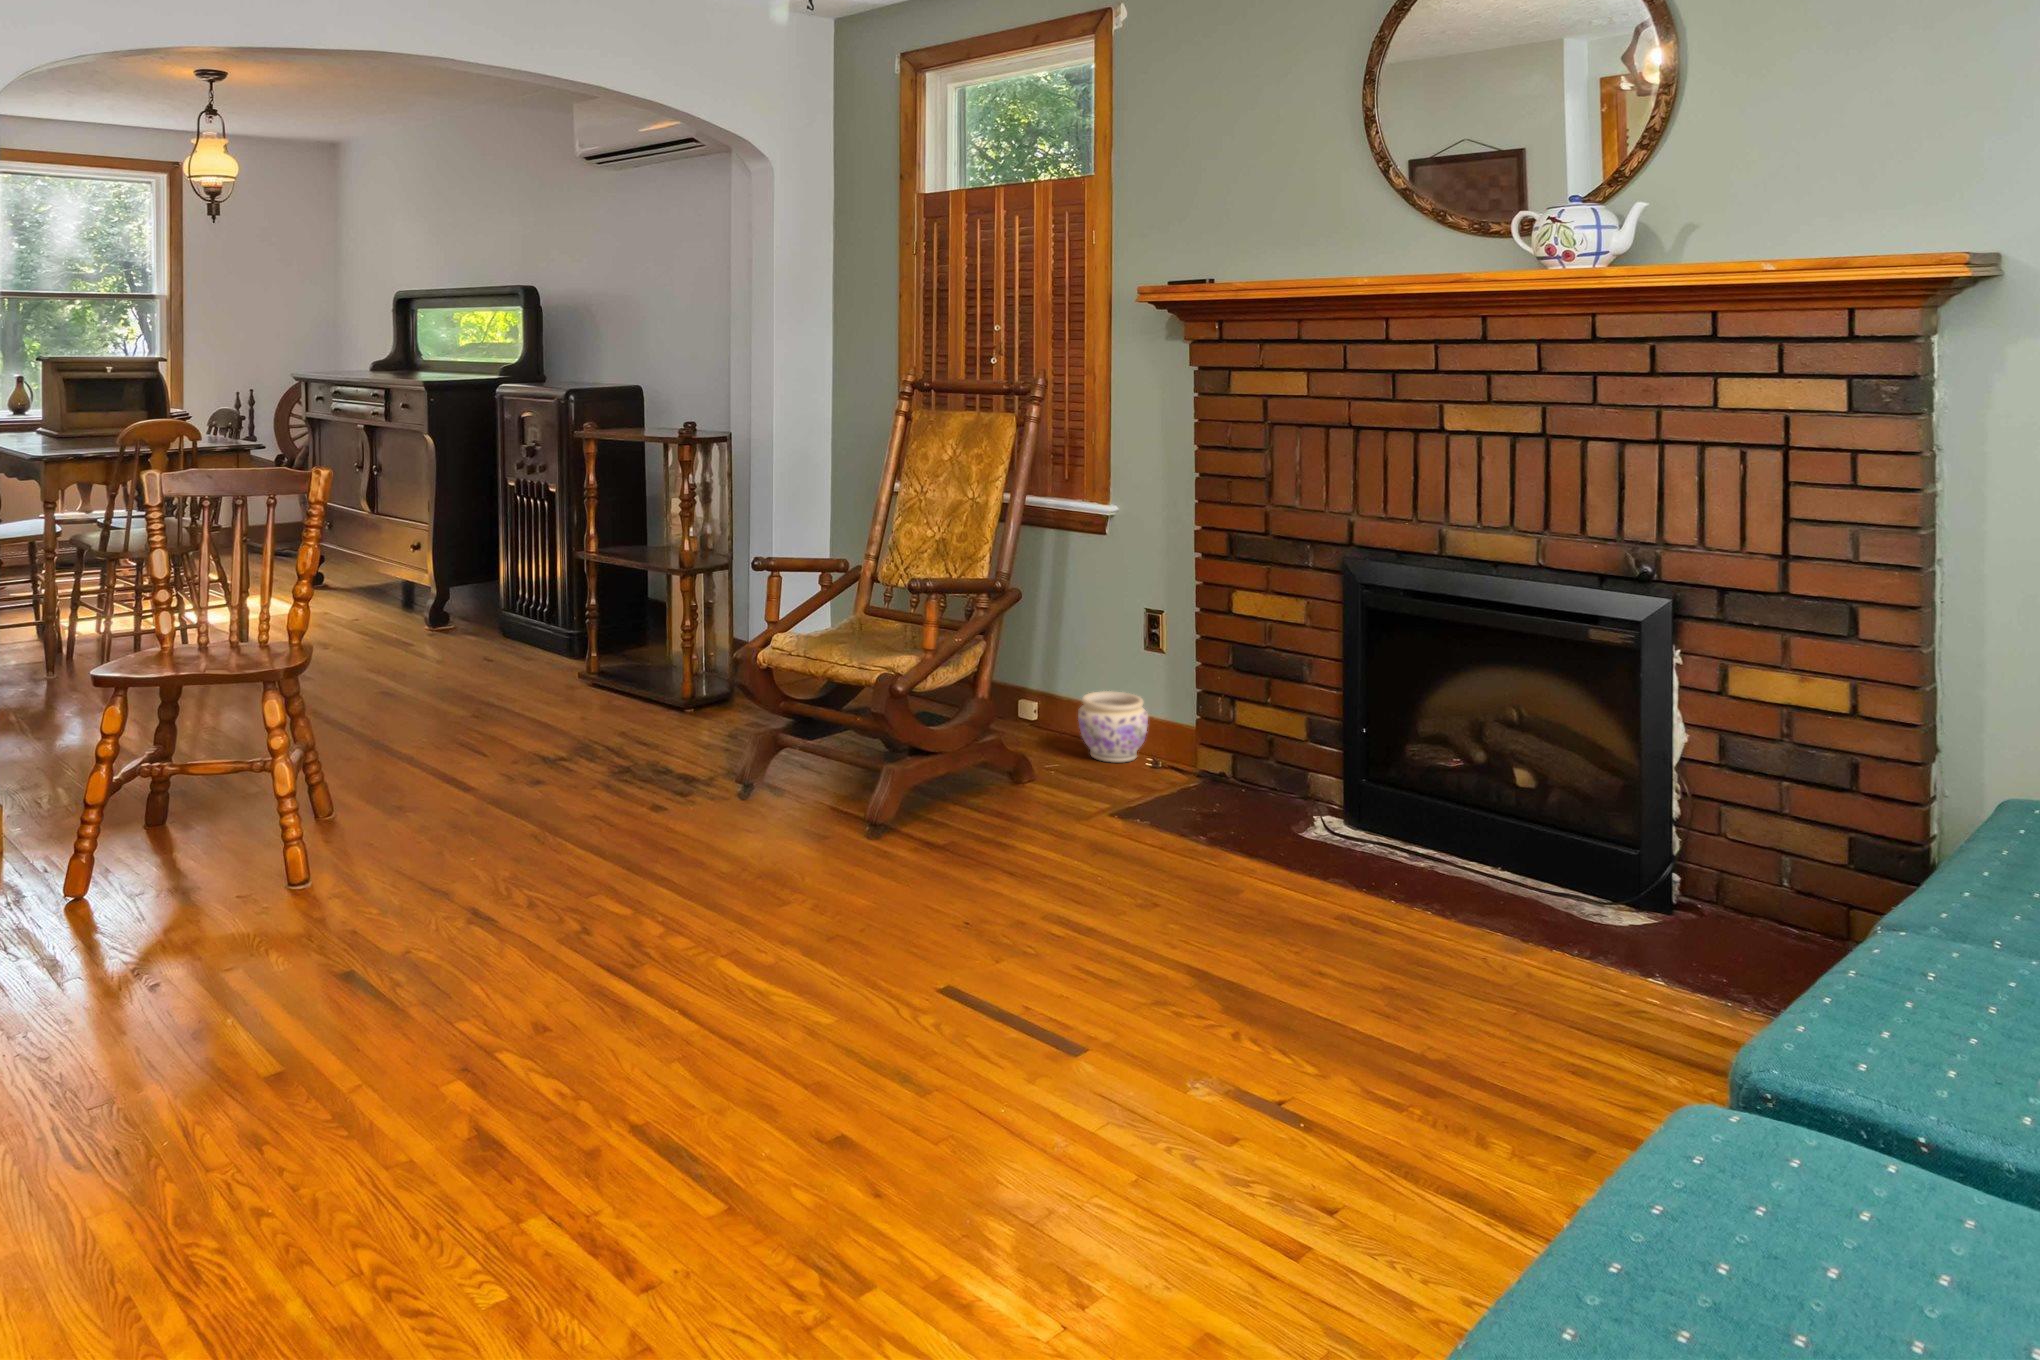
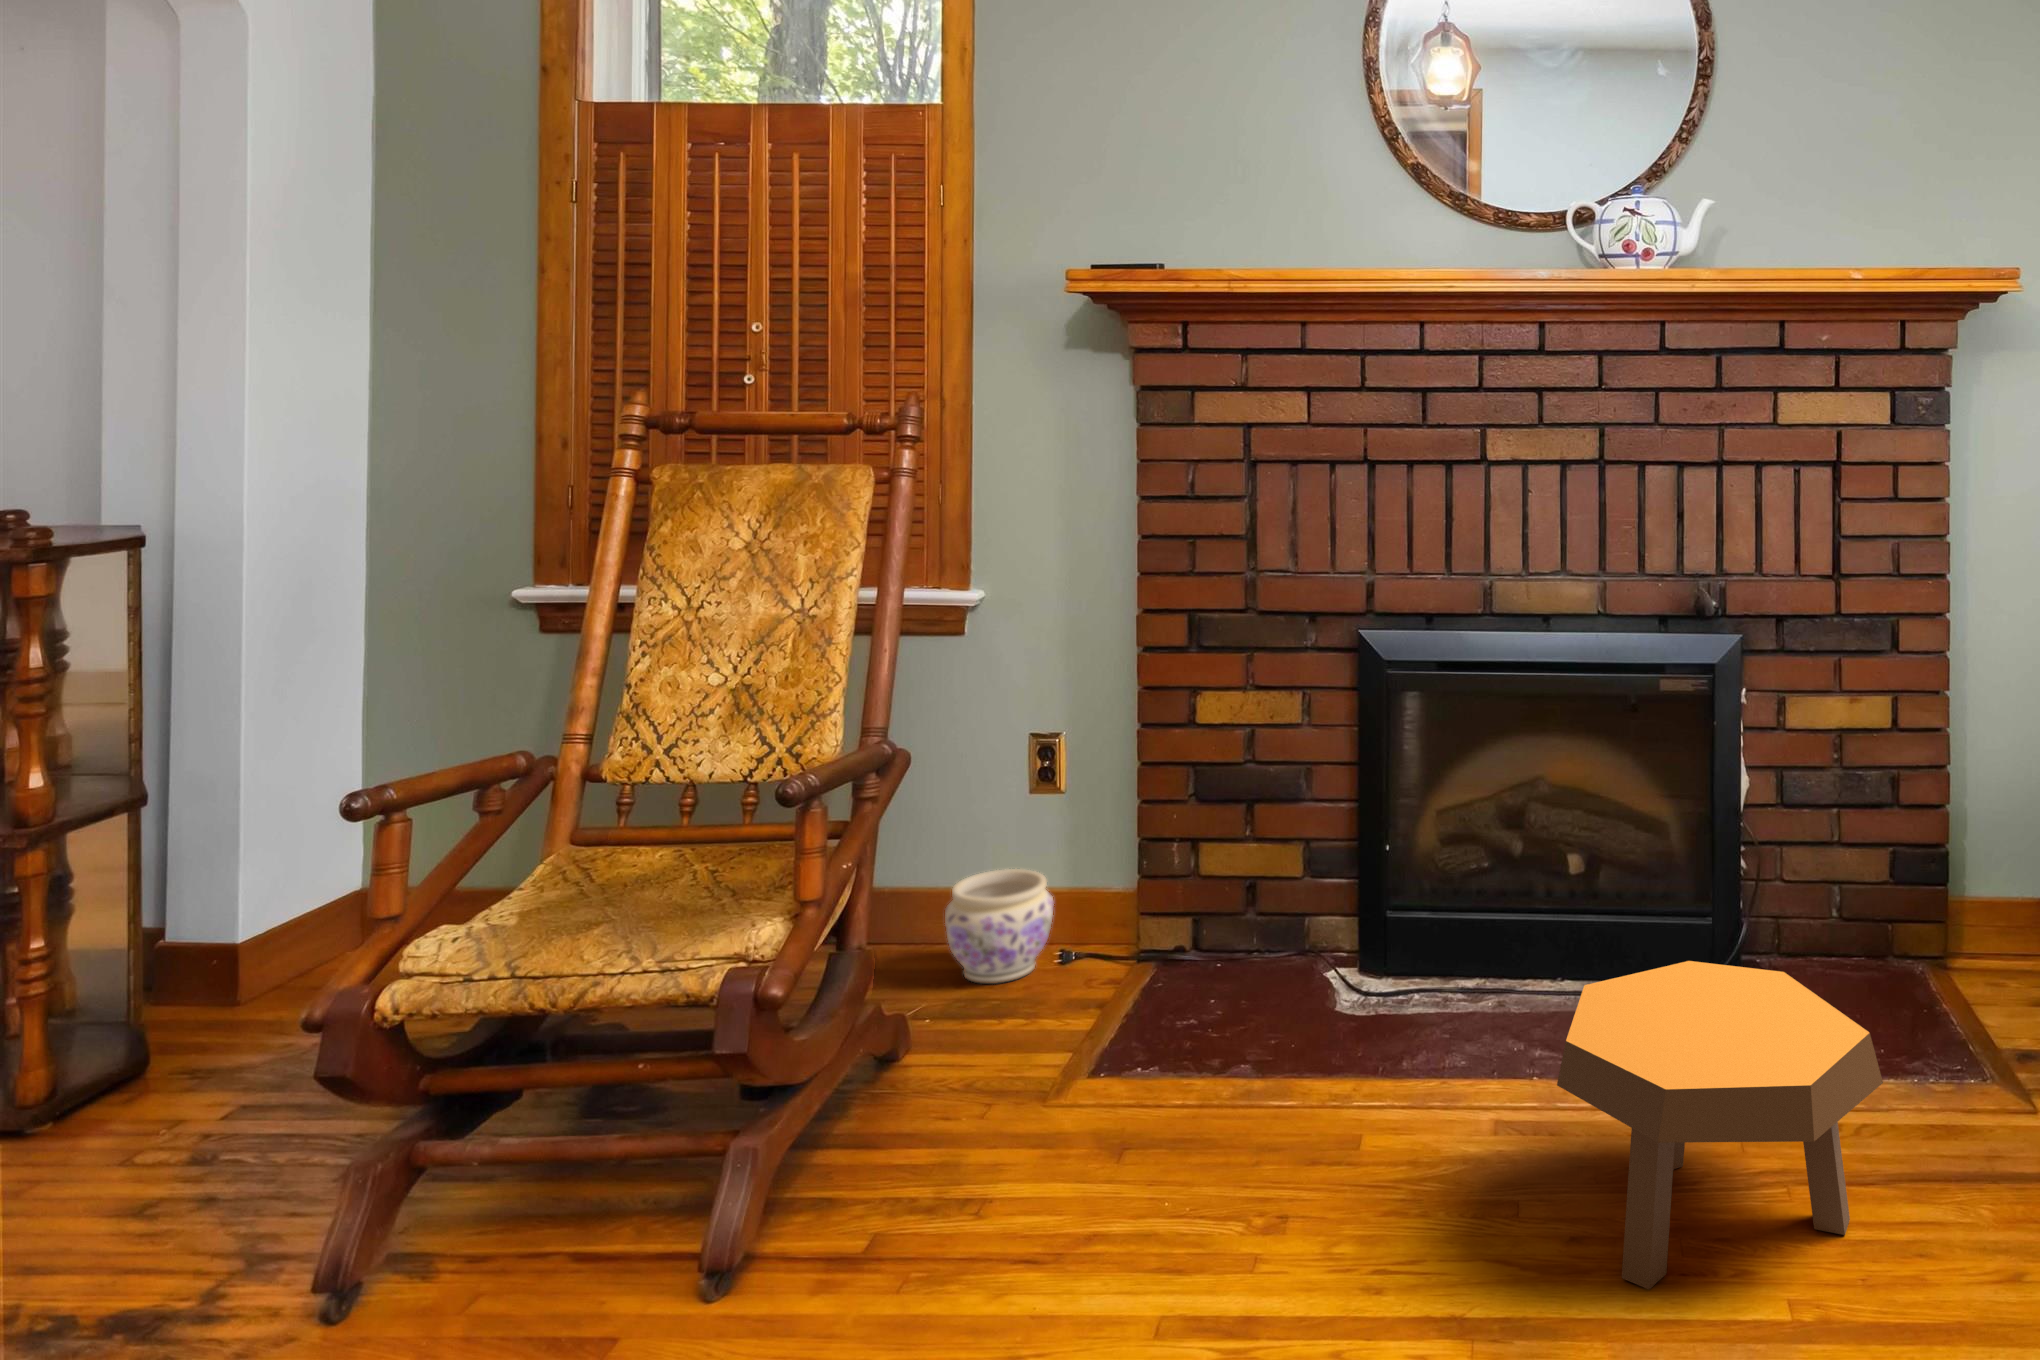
footstool: none [1297,821,1551,1056] -> present [1557,961,1883,1289]

